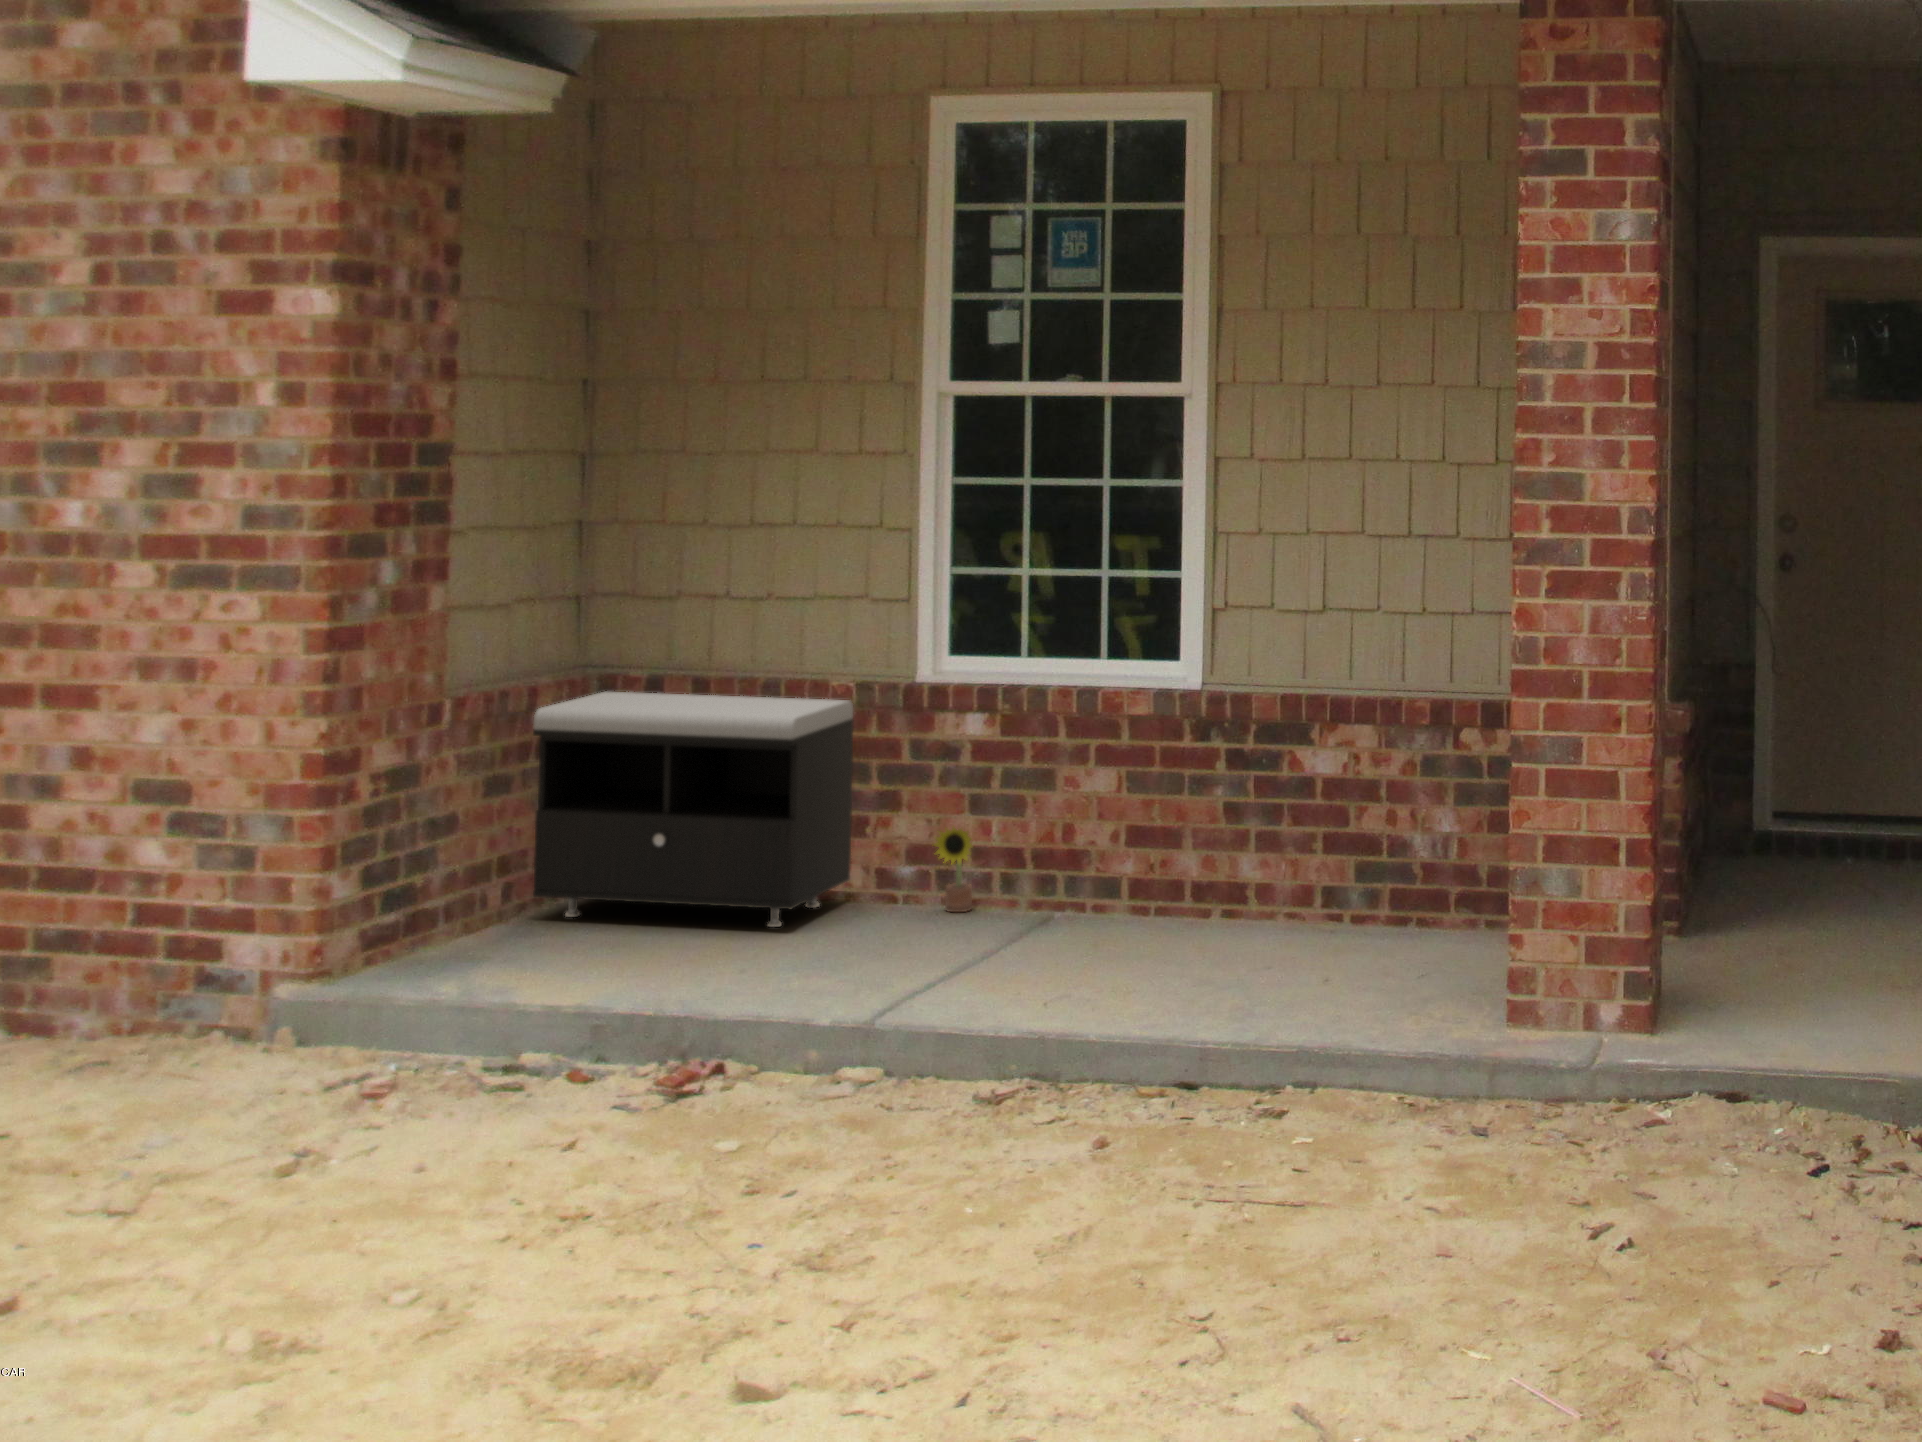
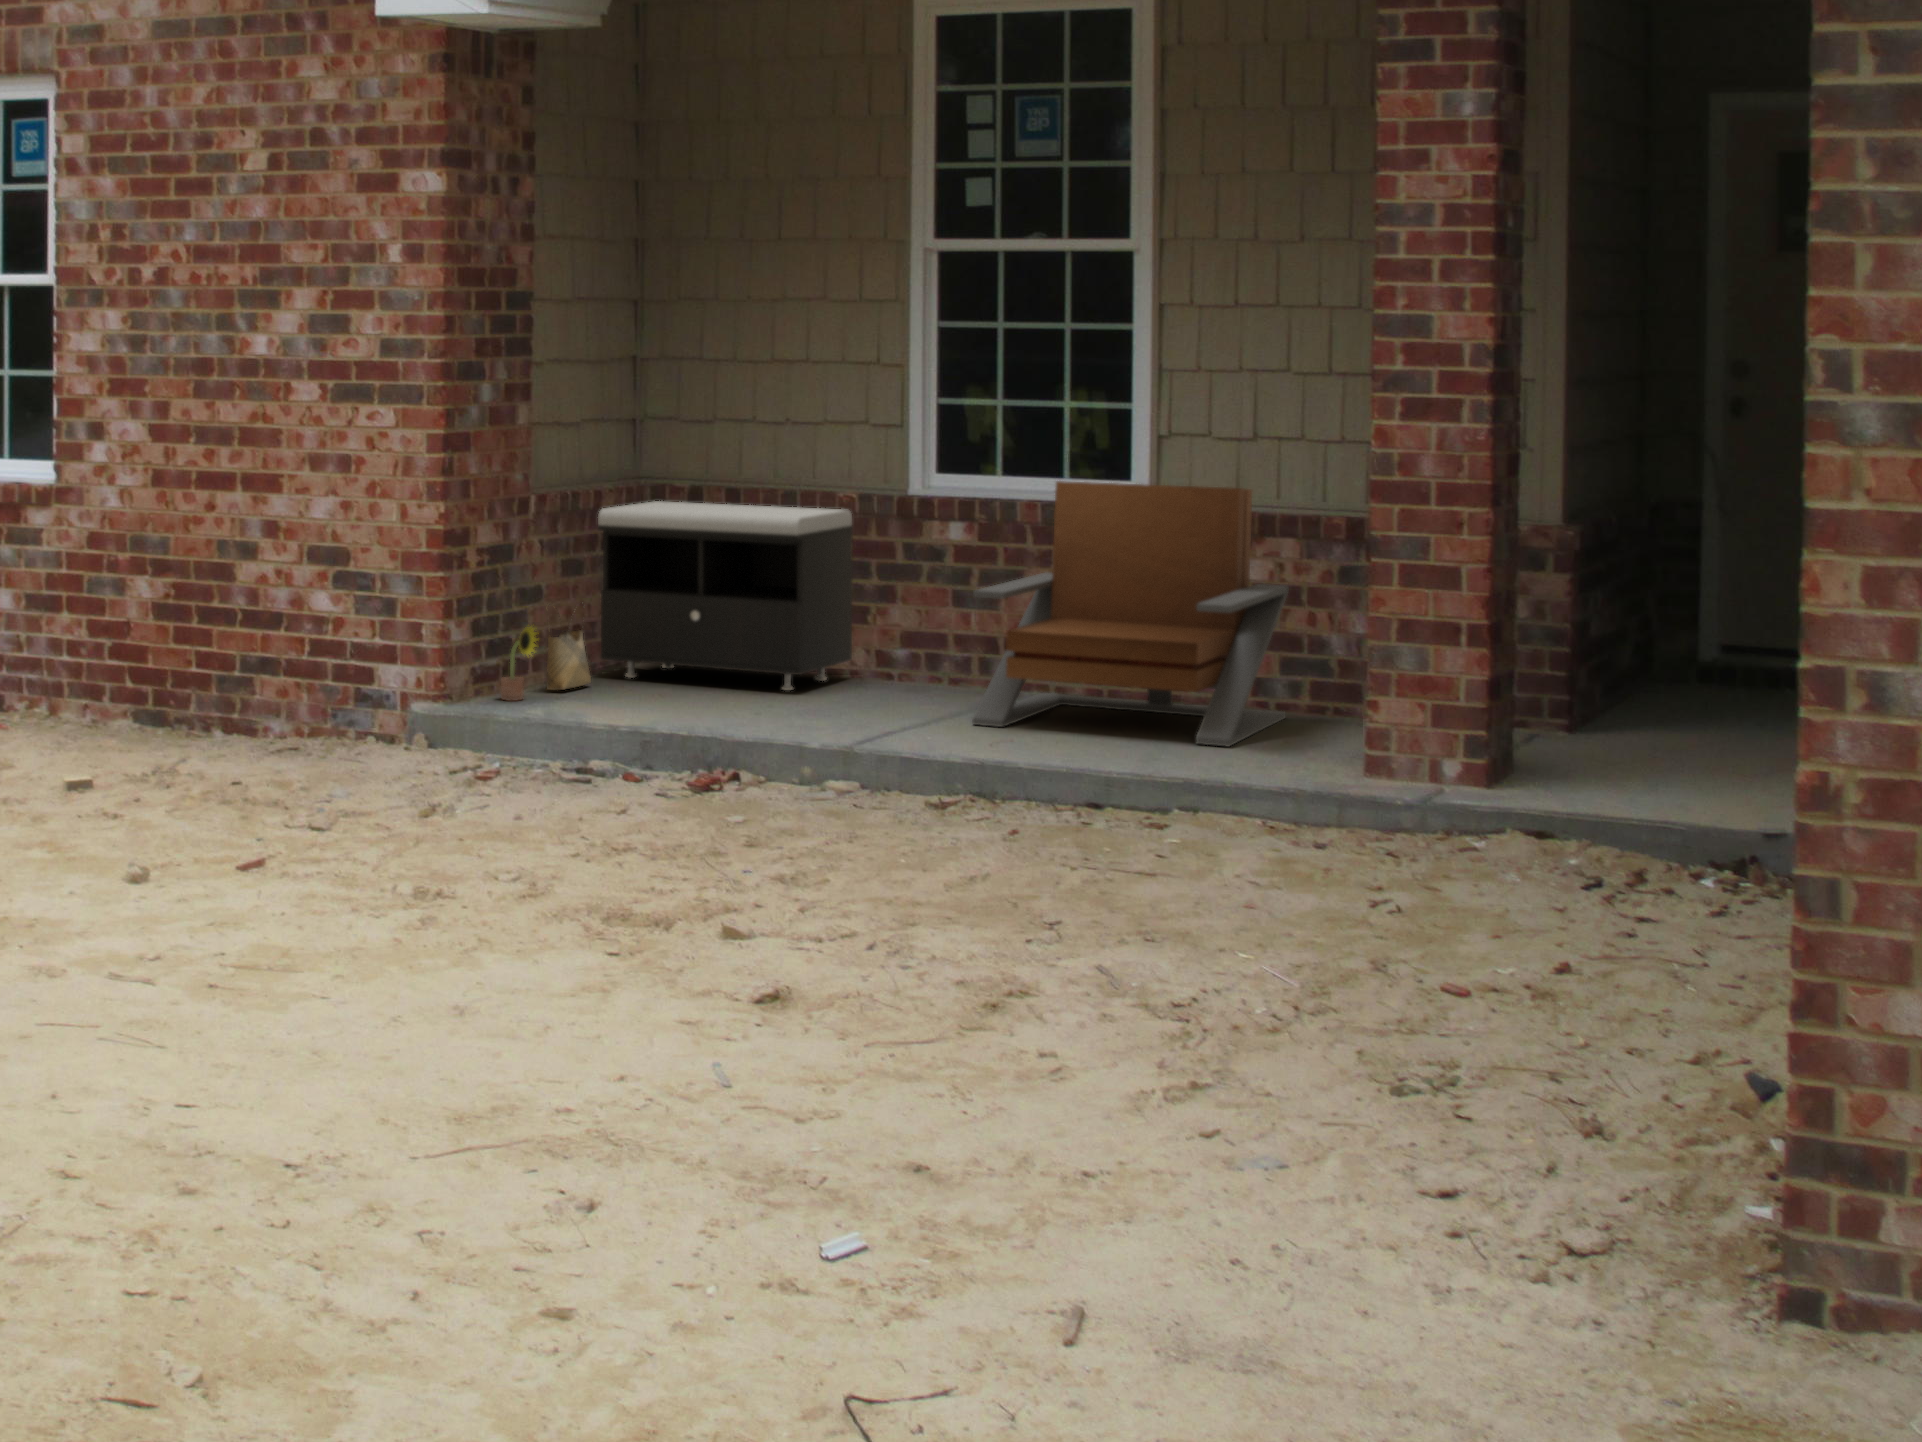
lounge chair: none [1010,668,1363,986] -> present [972,481,1289,746]
decorative plant: present [934,827,972,912] -> present [501,627,538,701]
woven basket: none [462,832,522,946] -> present [546,602,591,690]

